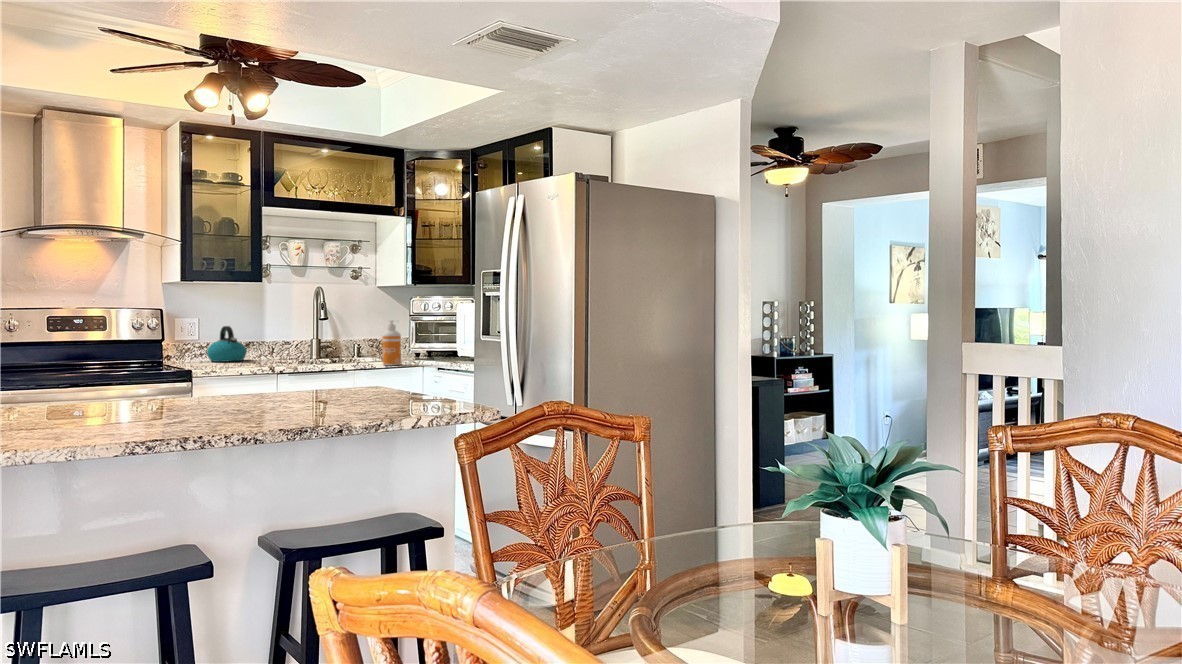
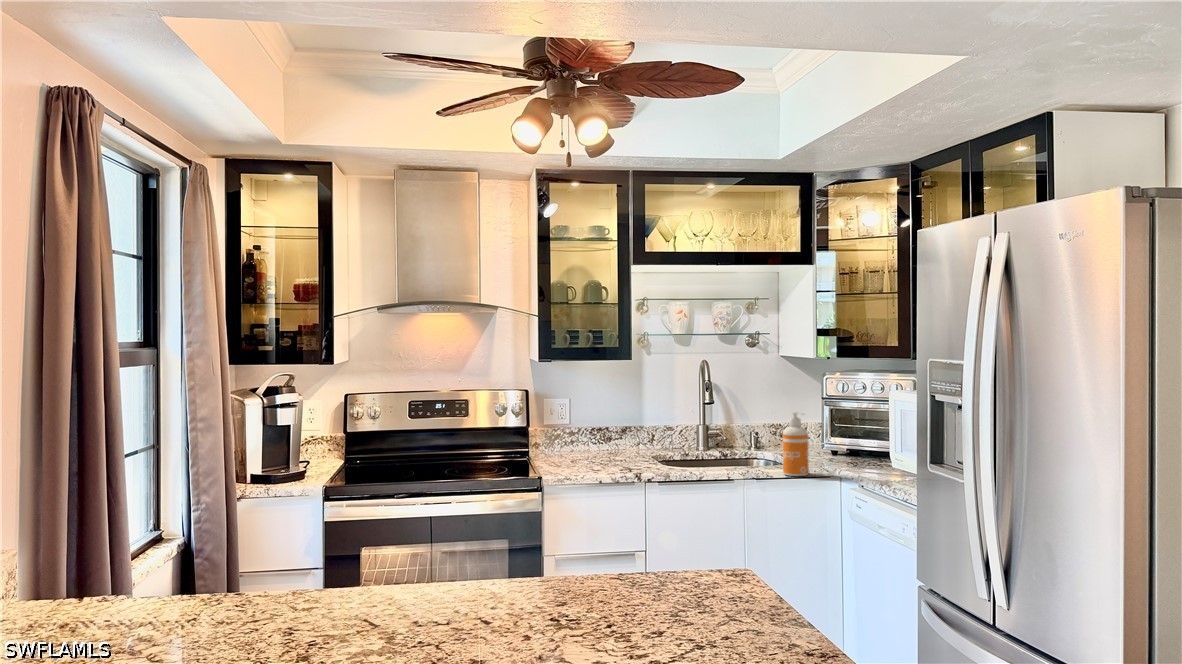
kettle: present [207,326,247,362] -> none [576,410,620,454]

